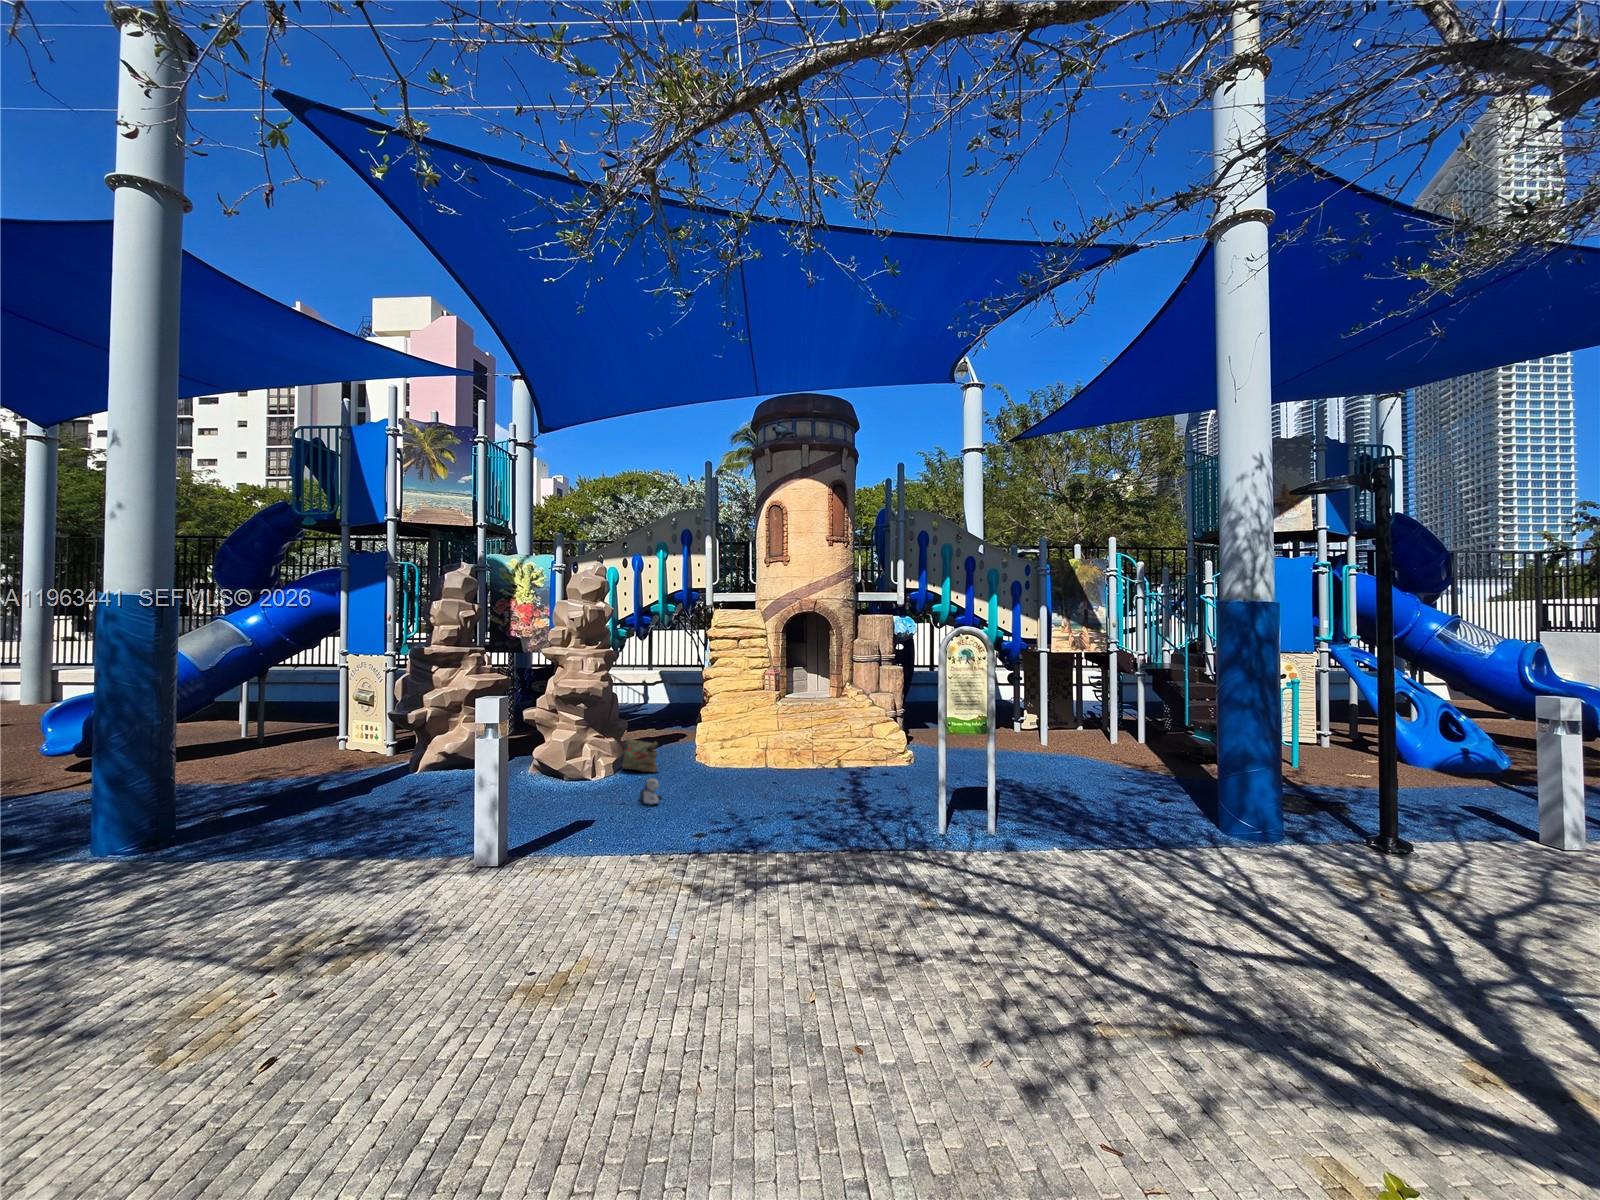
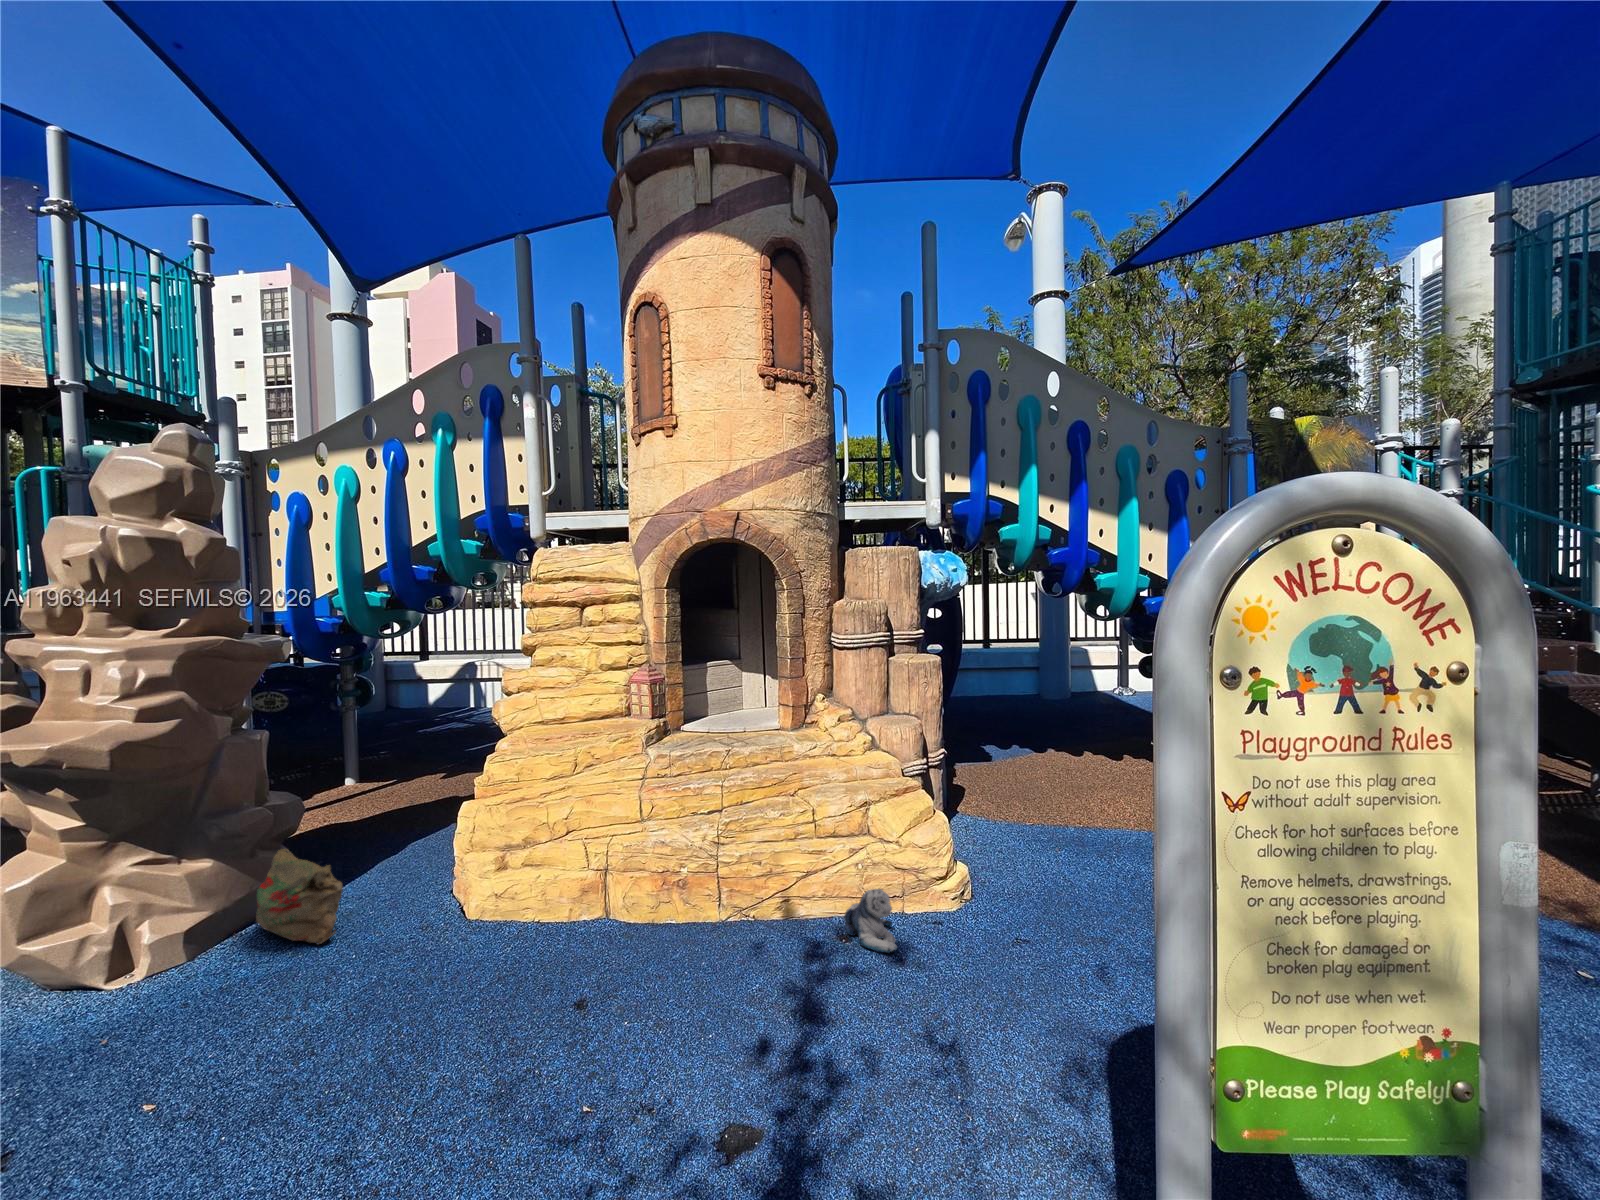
plush toy: present [640,778,661,805] -> present [844,889,897,953]

